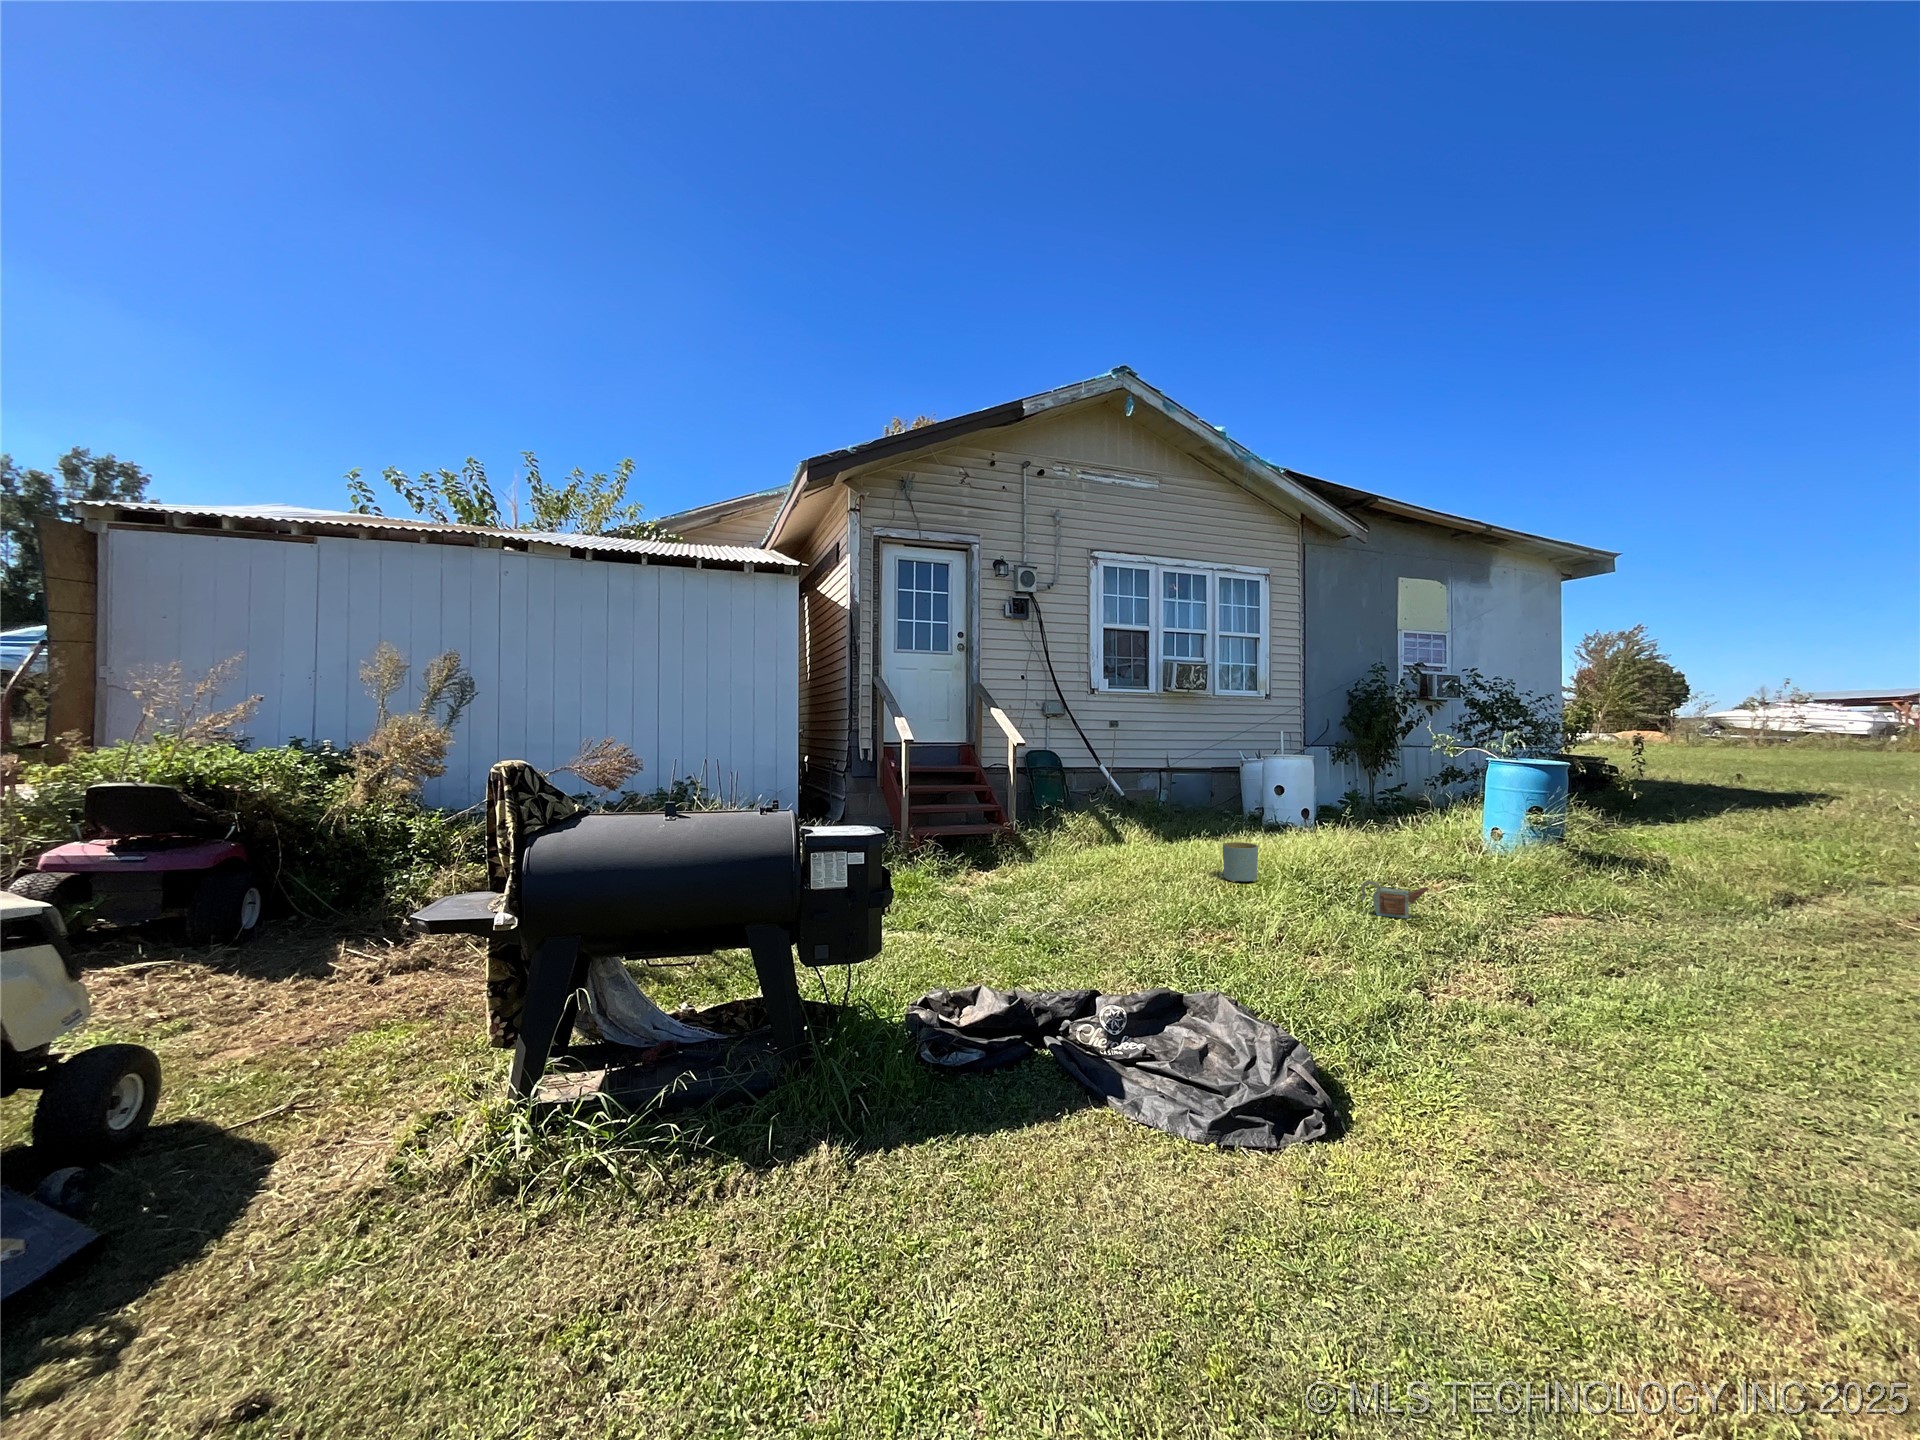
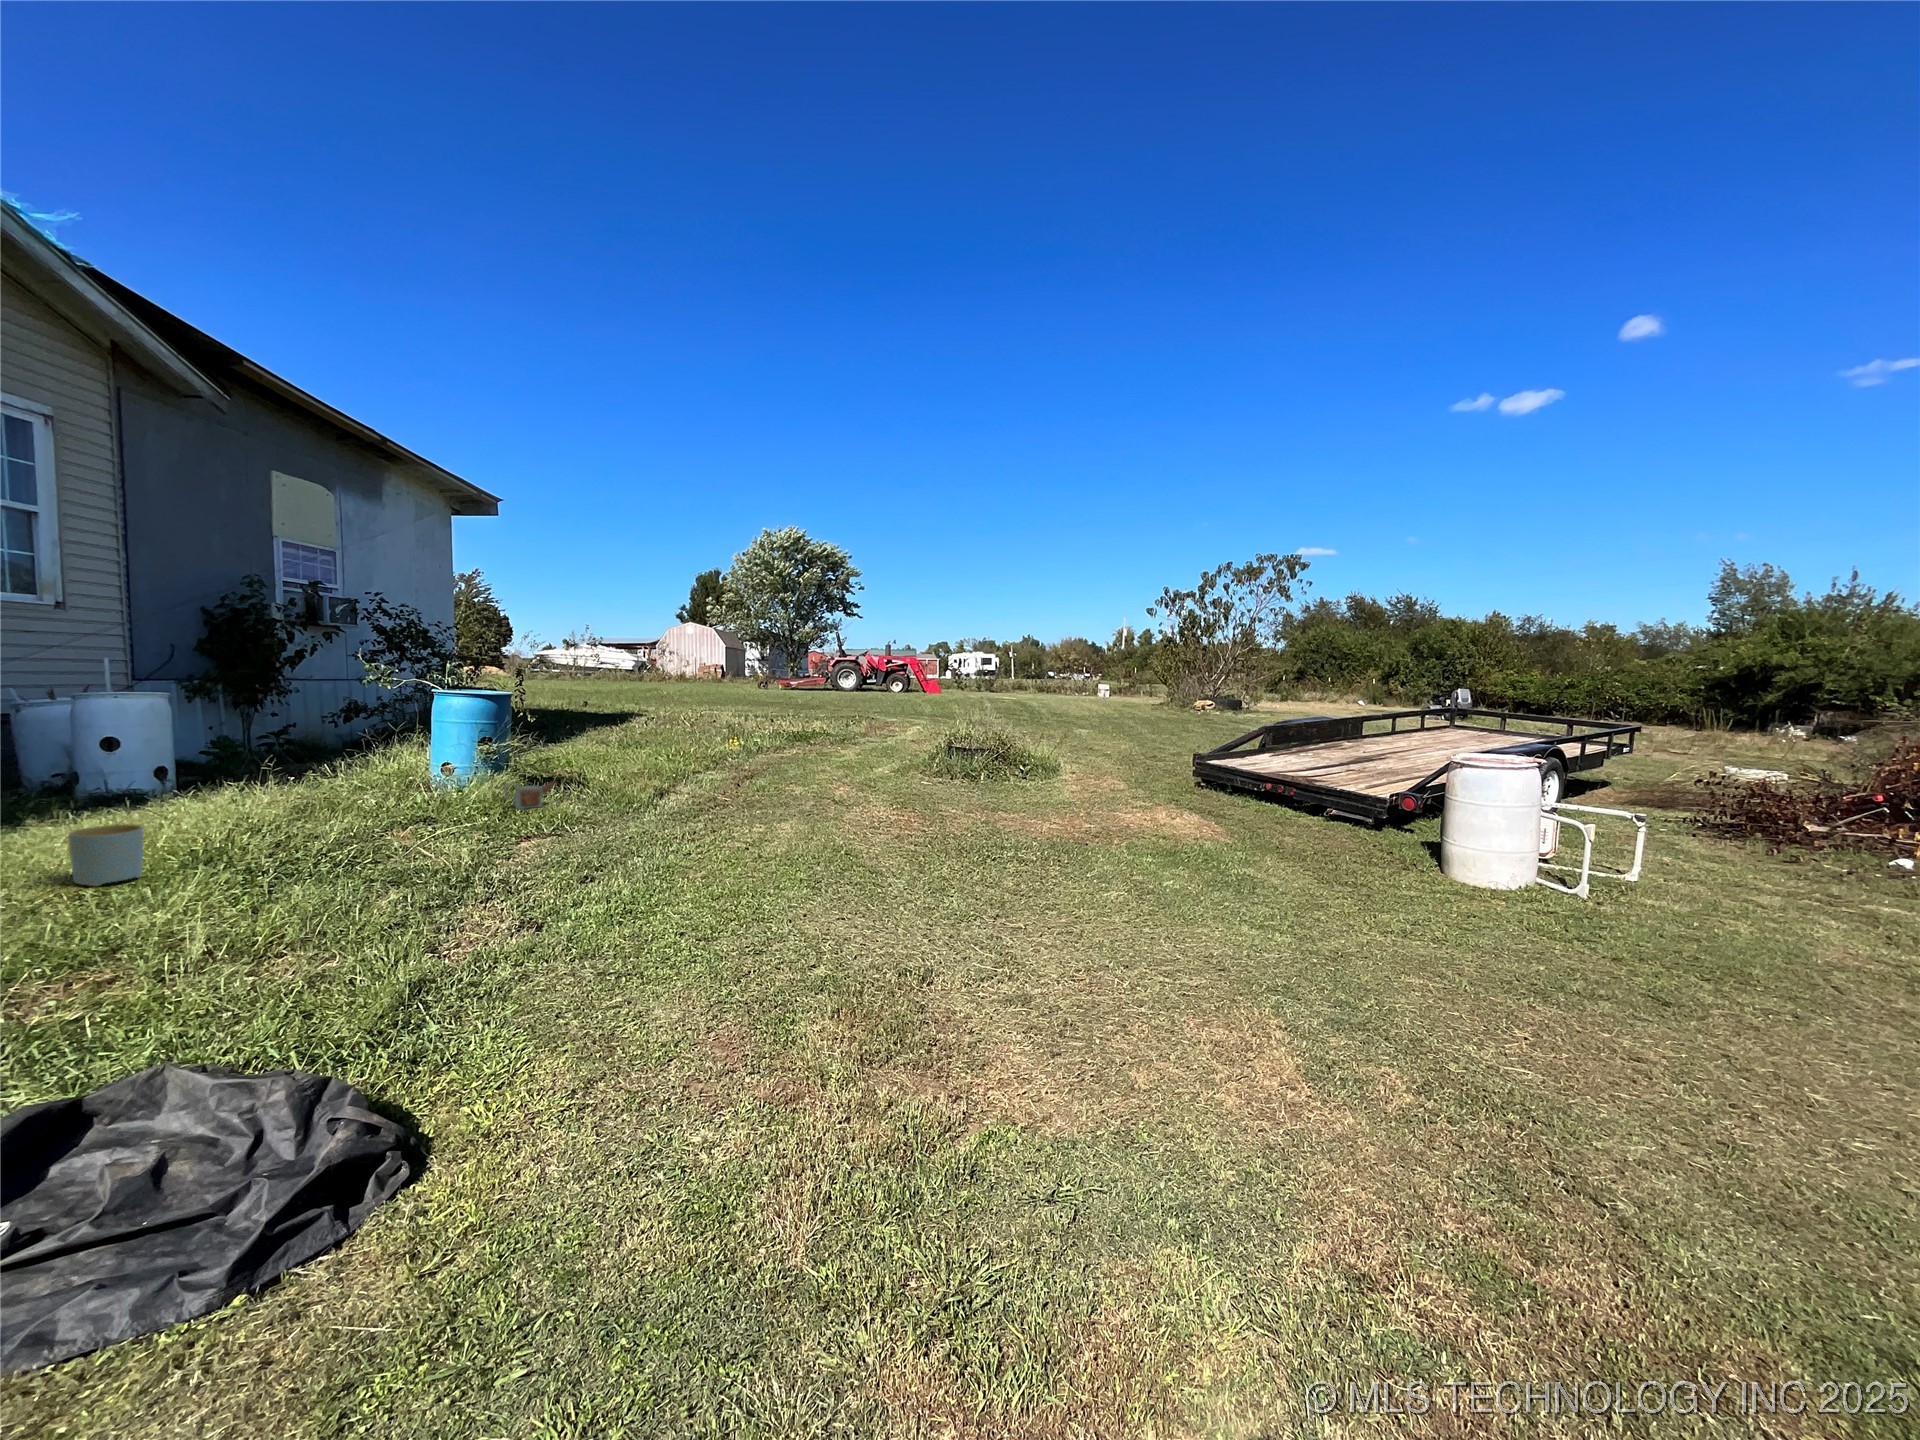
watering can: present [1360,881,1429,918] -> present [504,781,555,809]

